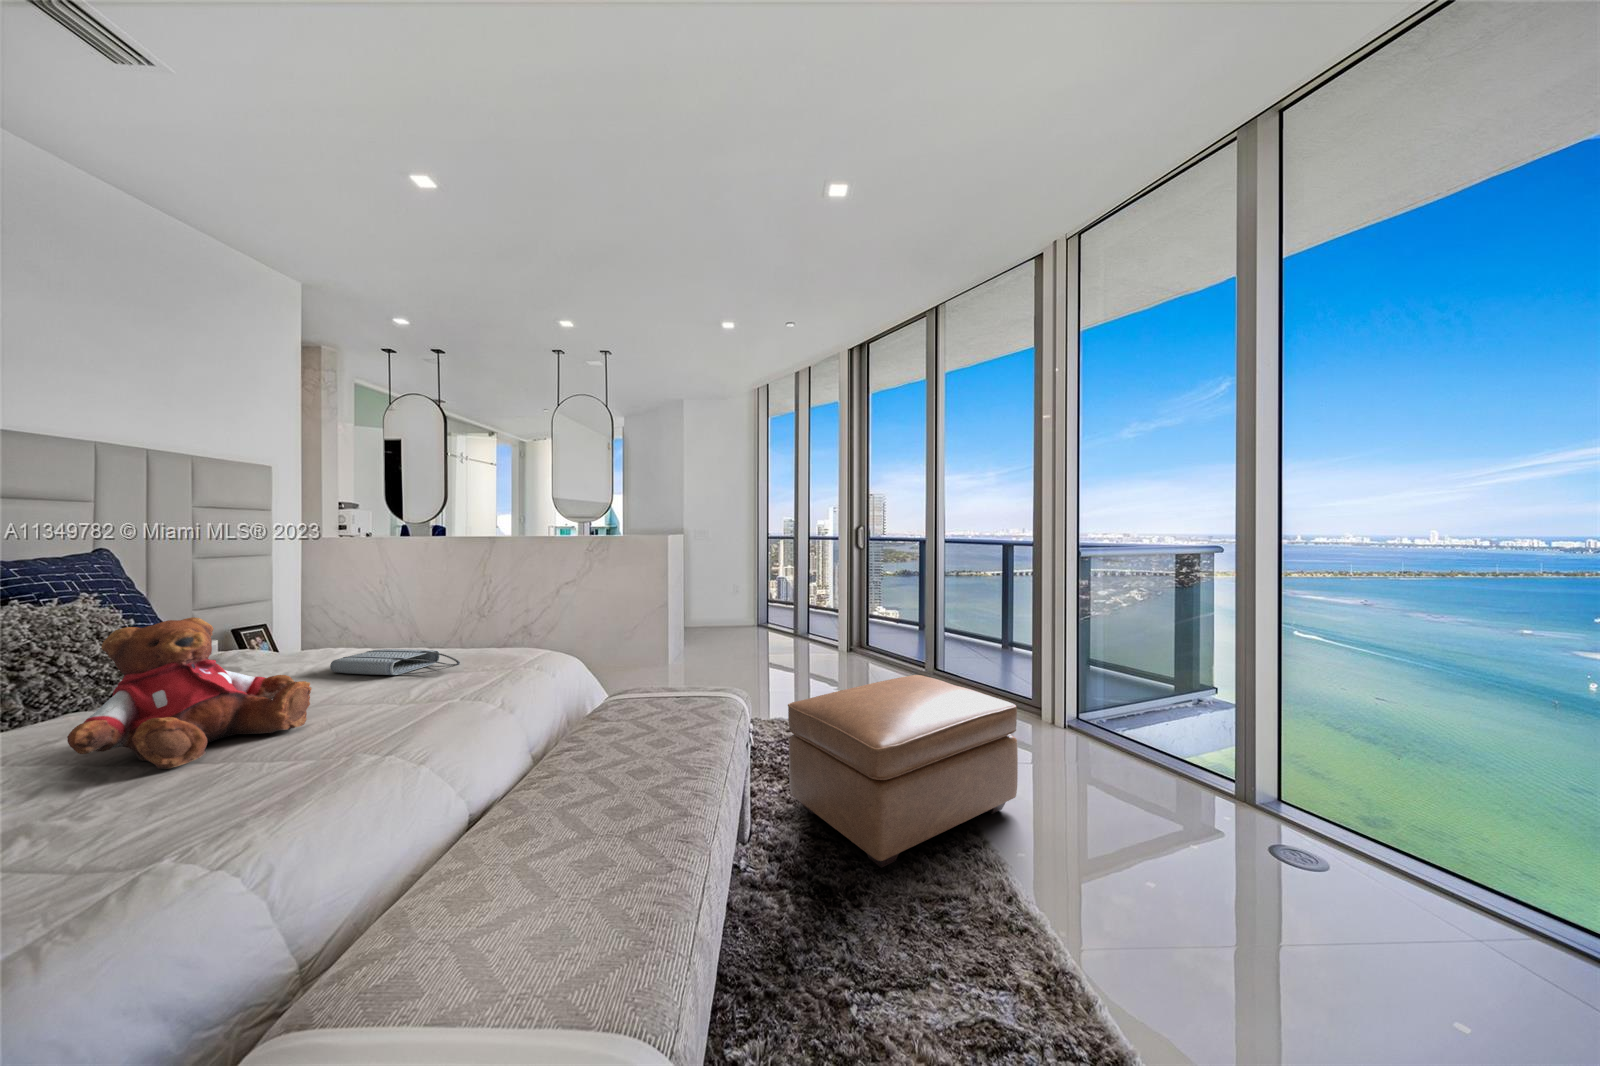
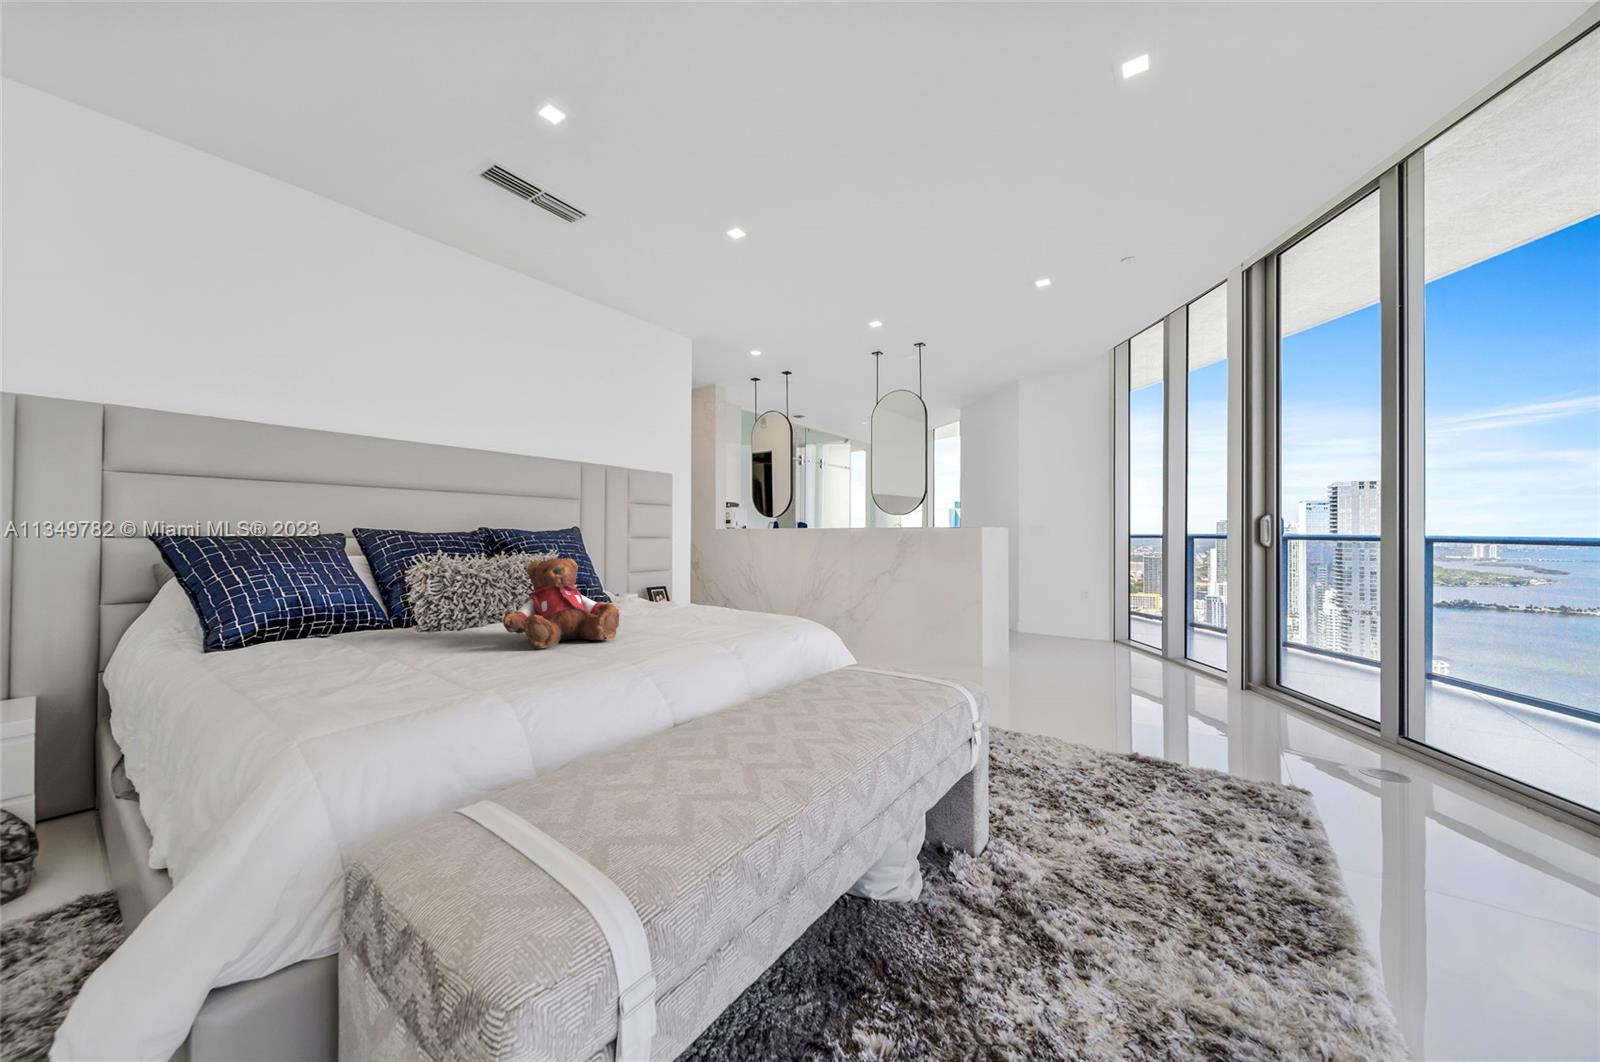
tote bag: present [330,649,460,675] -> none [660,602,732,621]
ottoman: present [788,675,1018,868] -> none [1048,709,1478,965]

